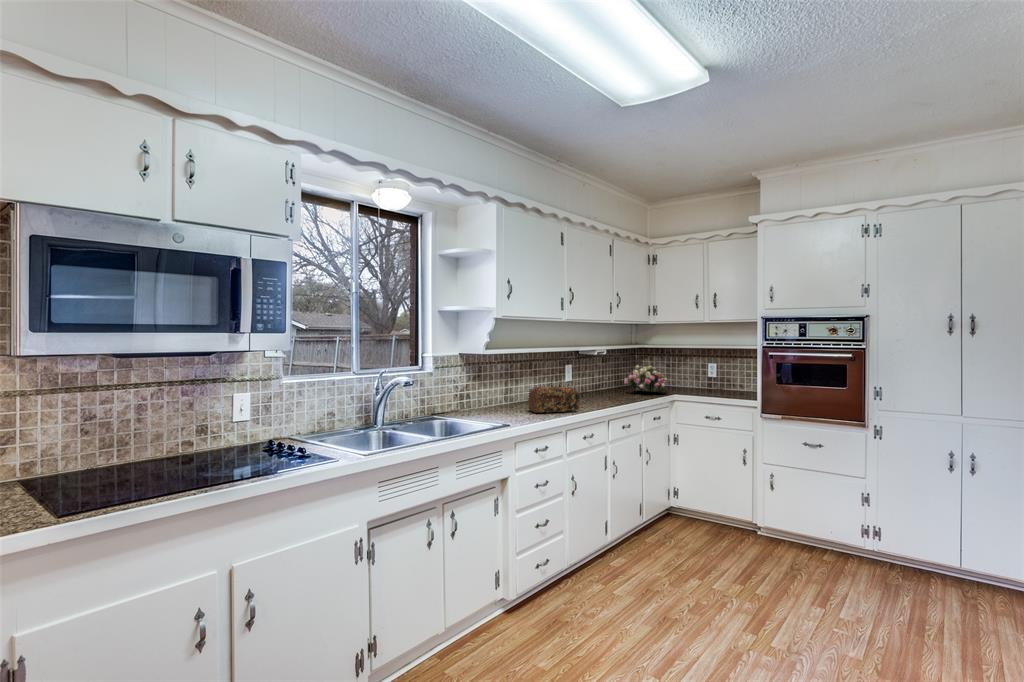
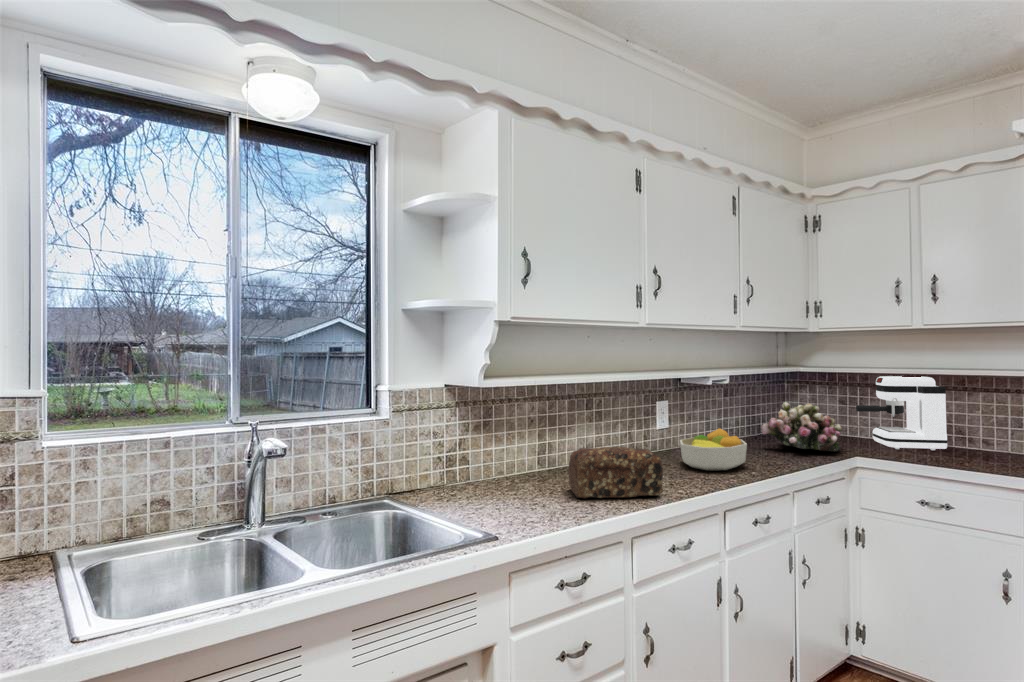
coffee maker: none [675,350,721,391] -> present [856,376,947,450]
fruit bowl: none [581,379,618,402] -> present [680,428,747,470]

